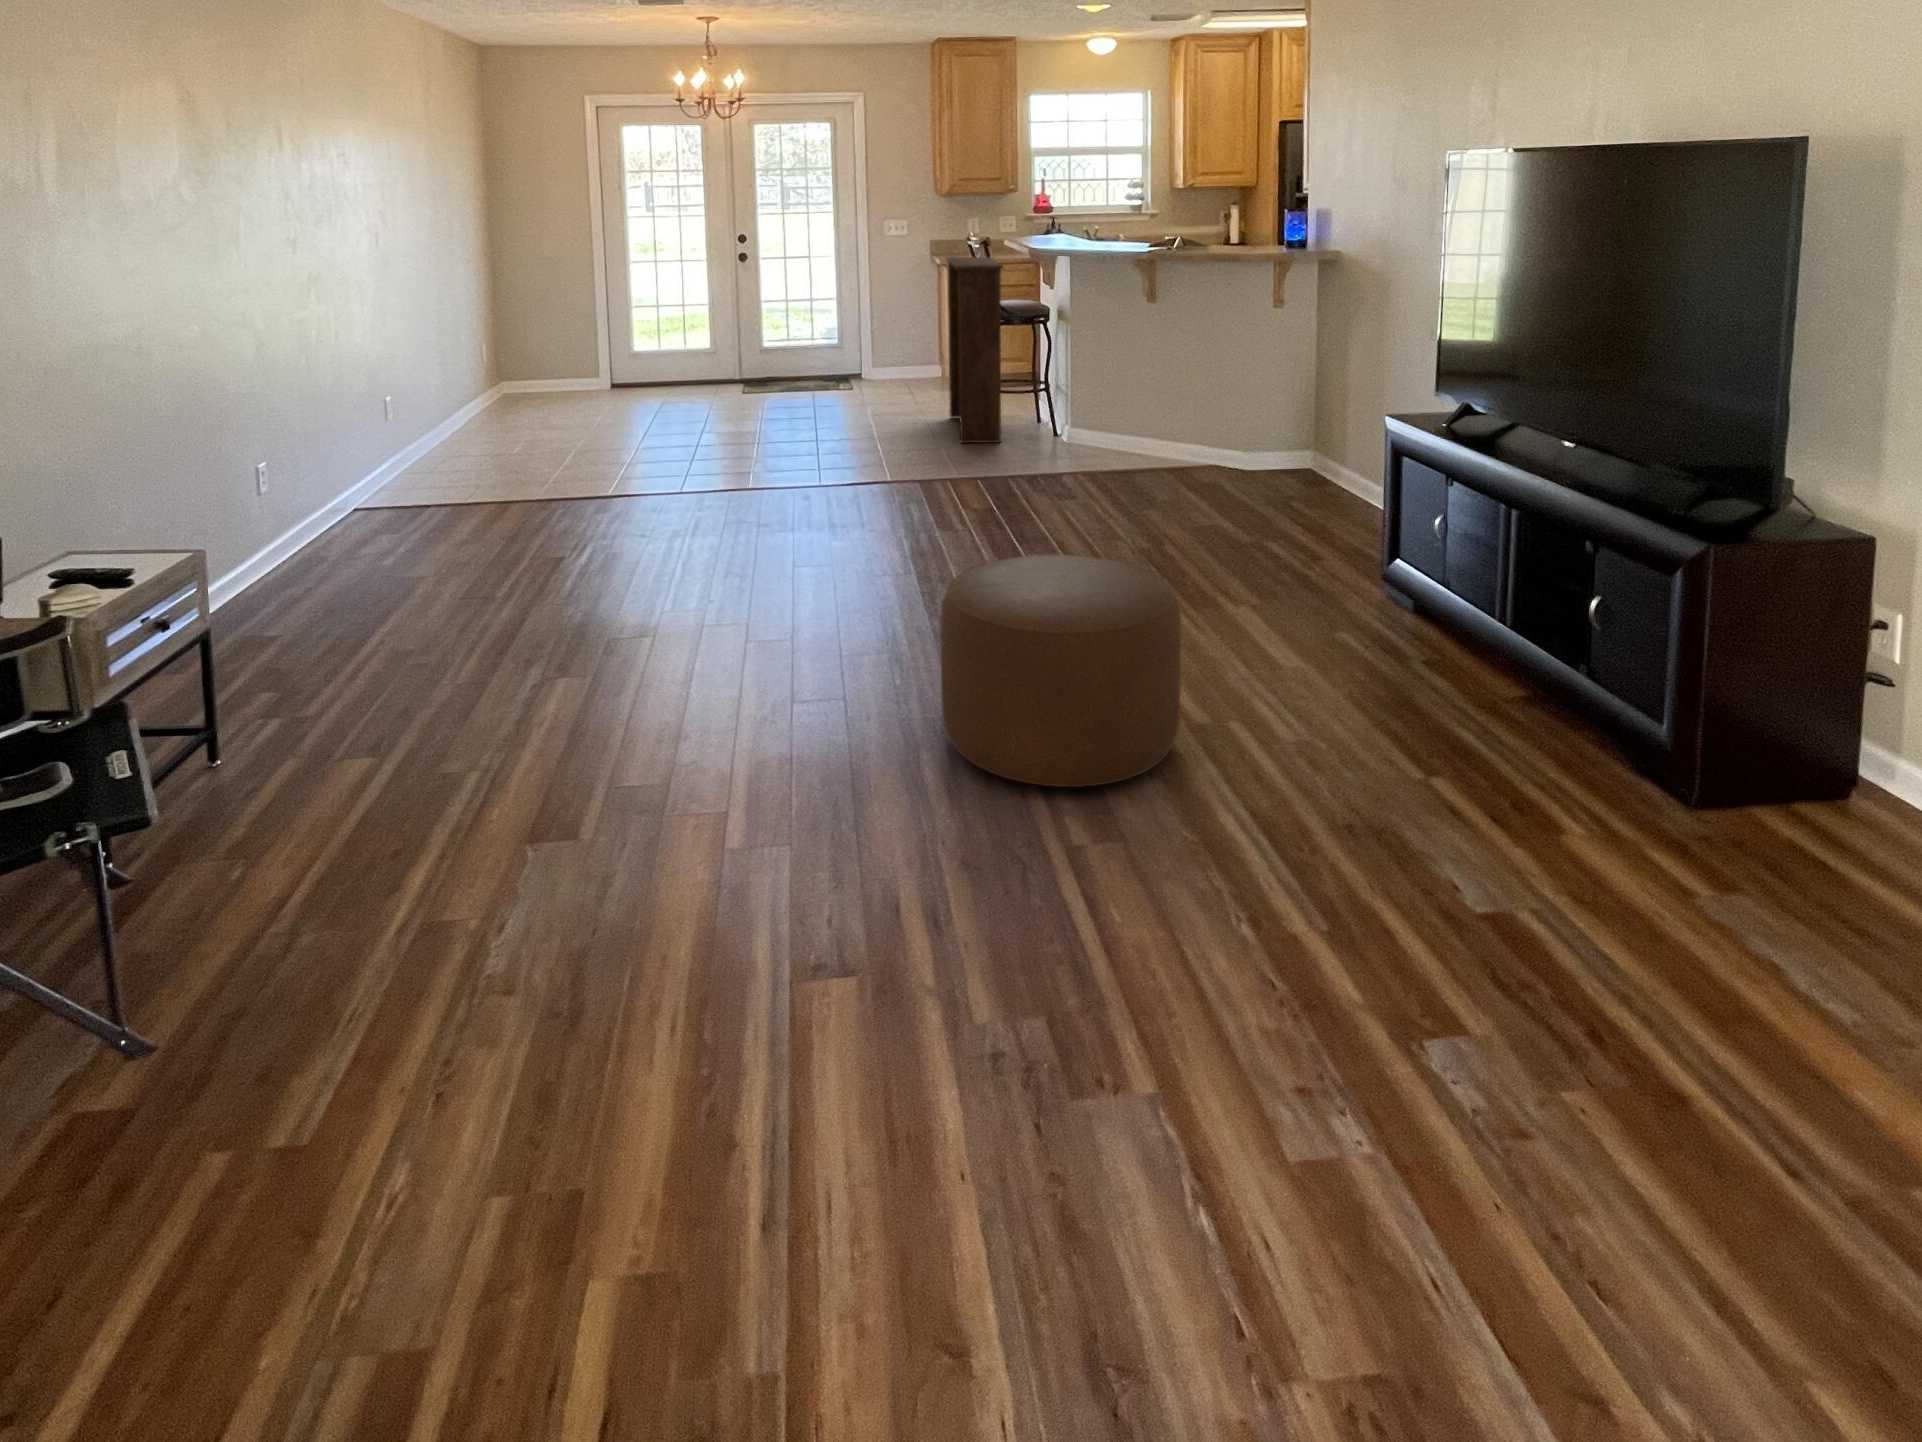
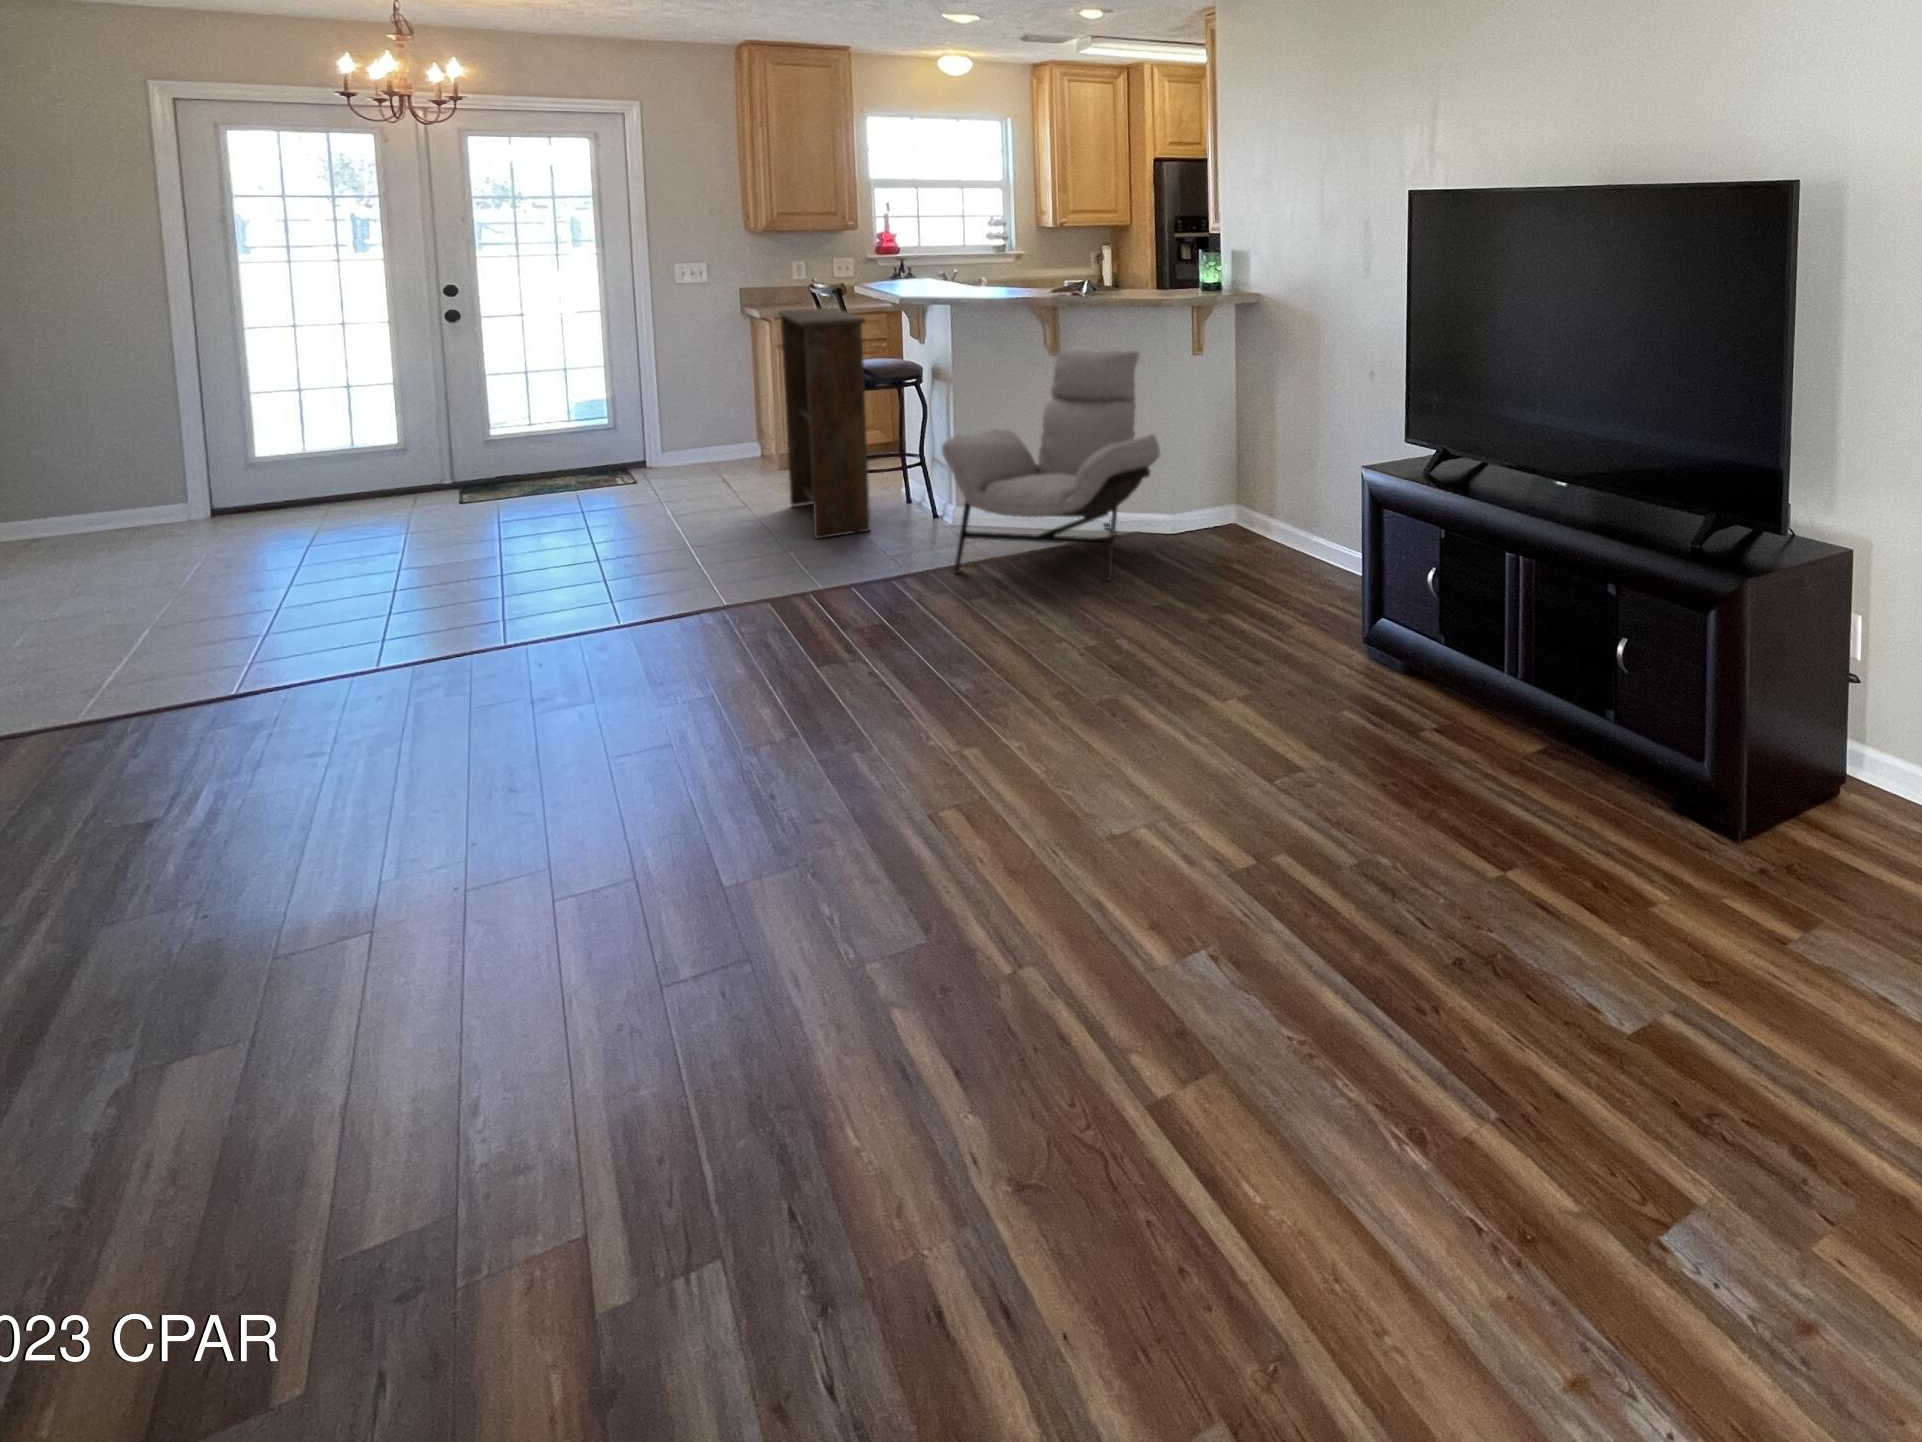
lounge chair: none [1048,299,1235,504] -> present [942,350,1160,581]
ottoman: present [940,555,1181,787] -> none [918,697,1246,1048]

